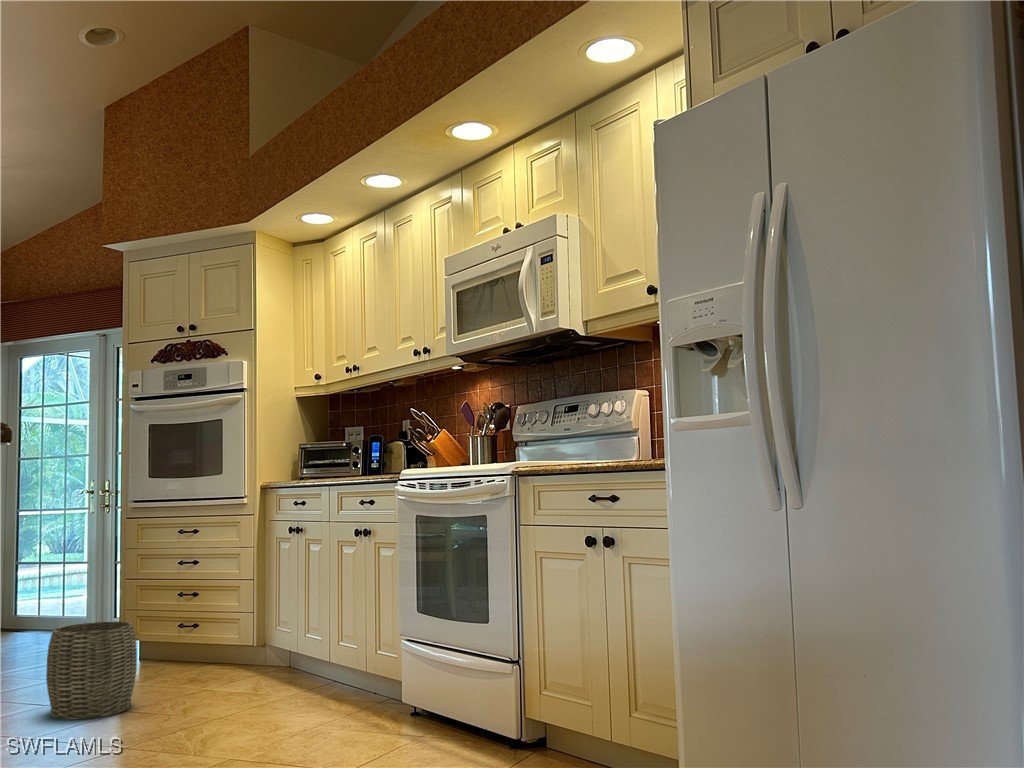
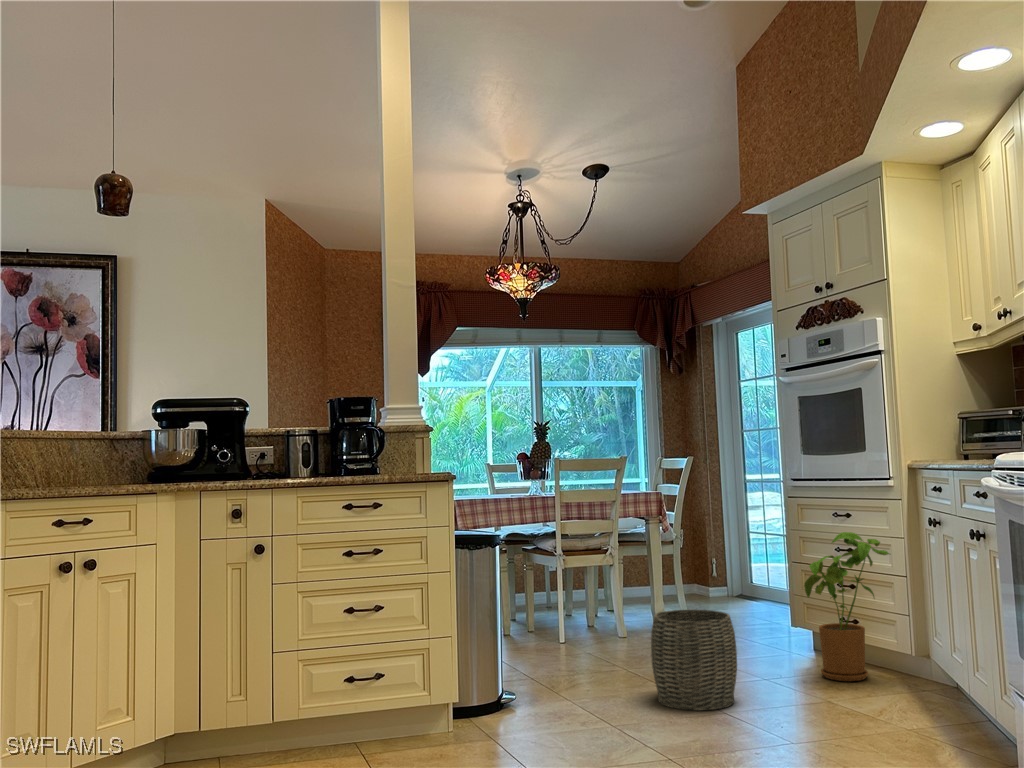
house plant: none [171,543,248,676] -> present [804,532,889,681]

